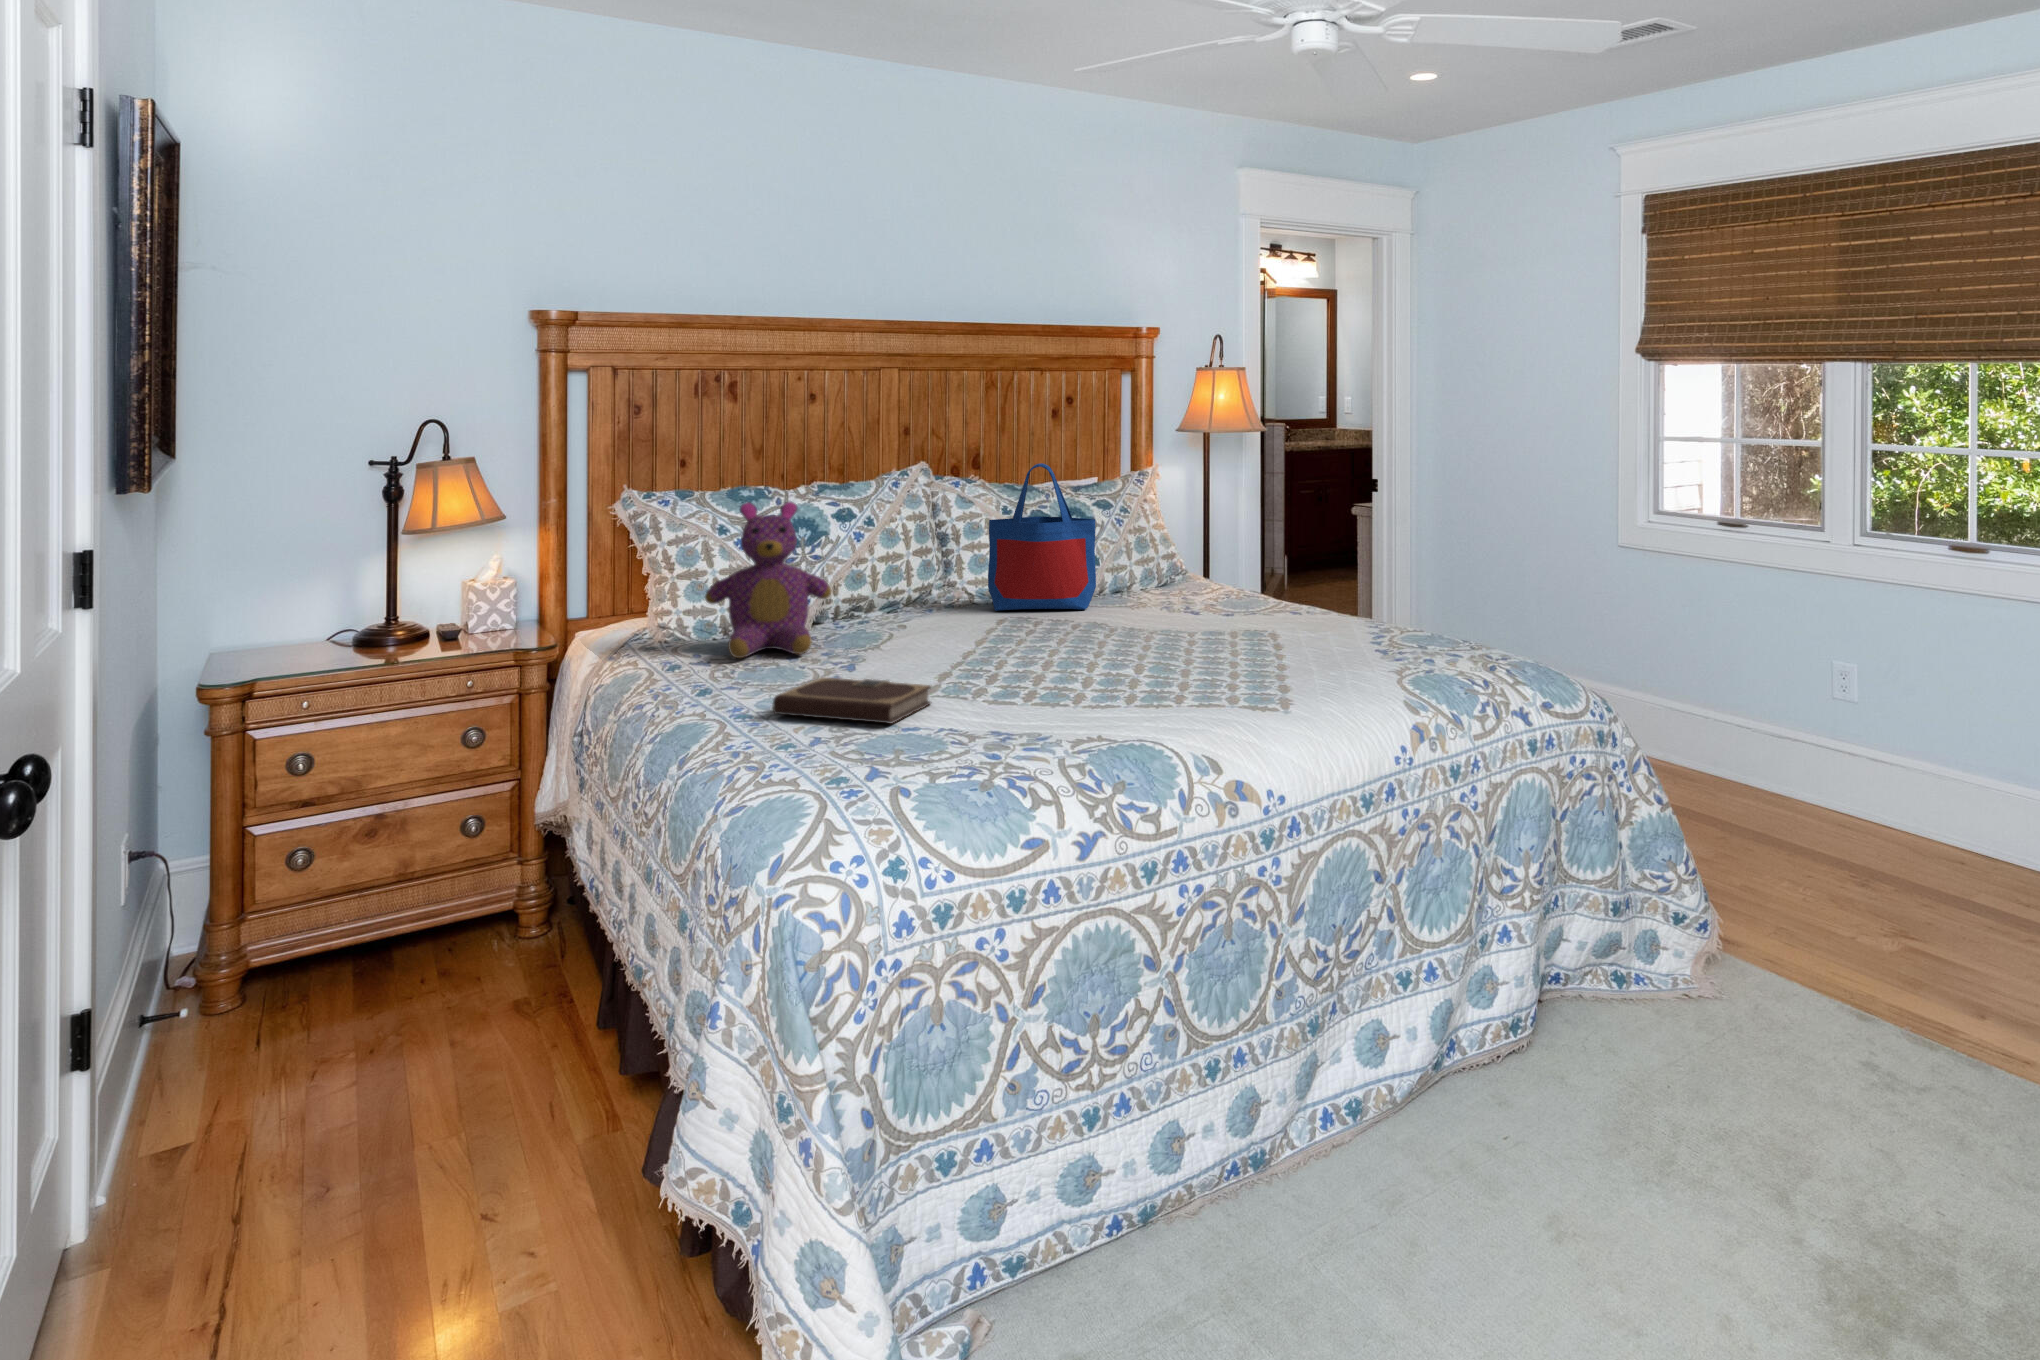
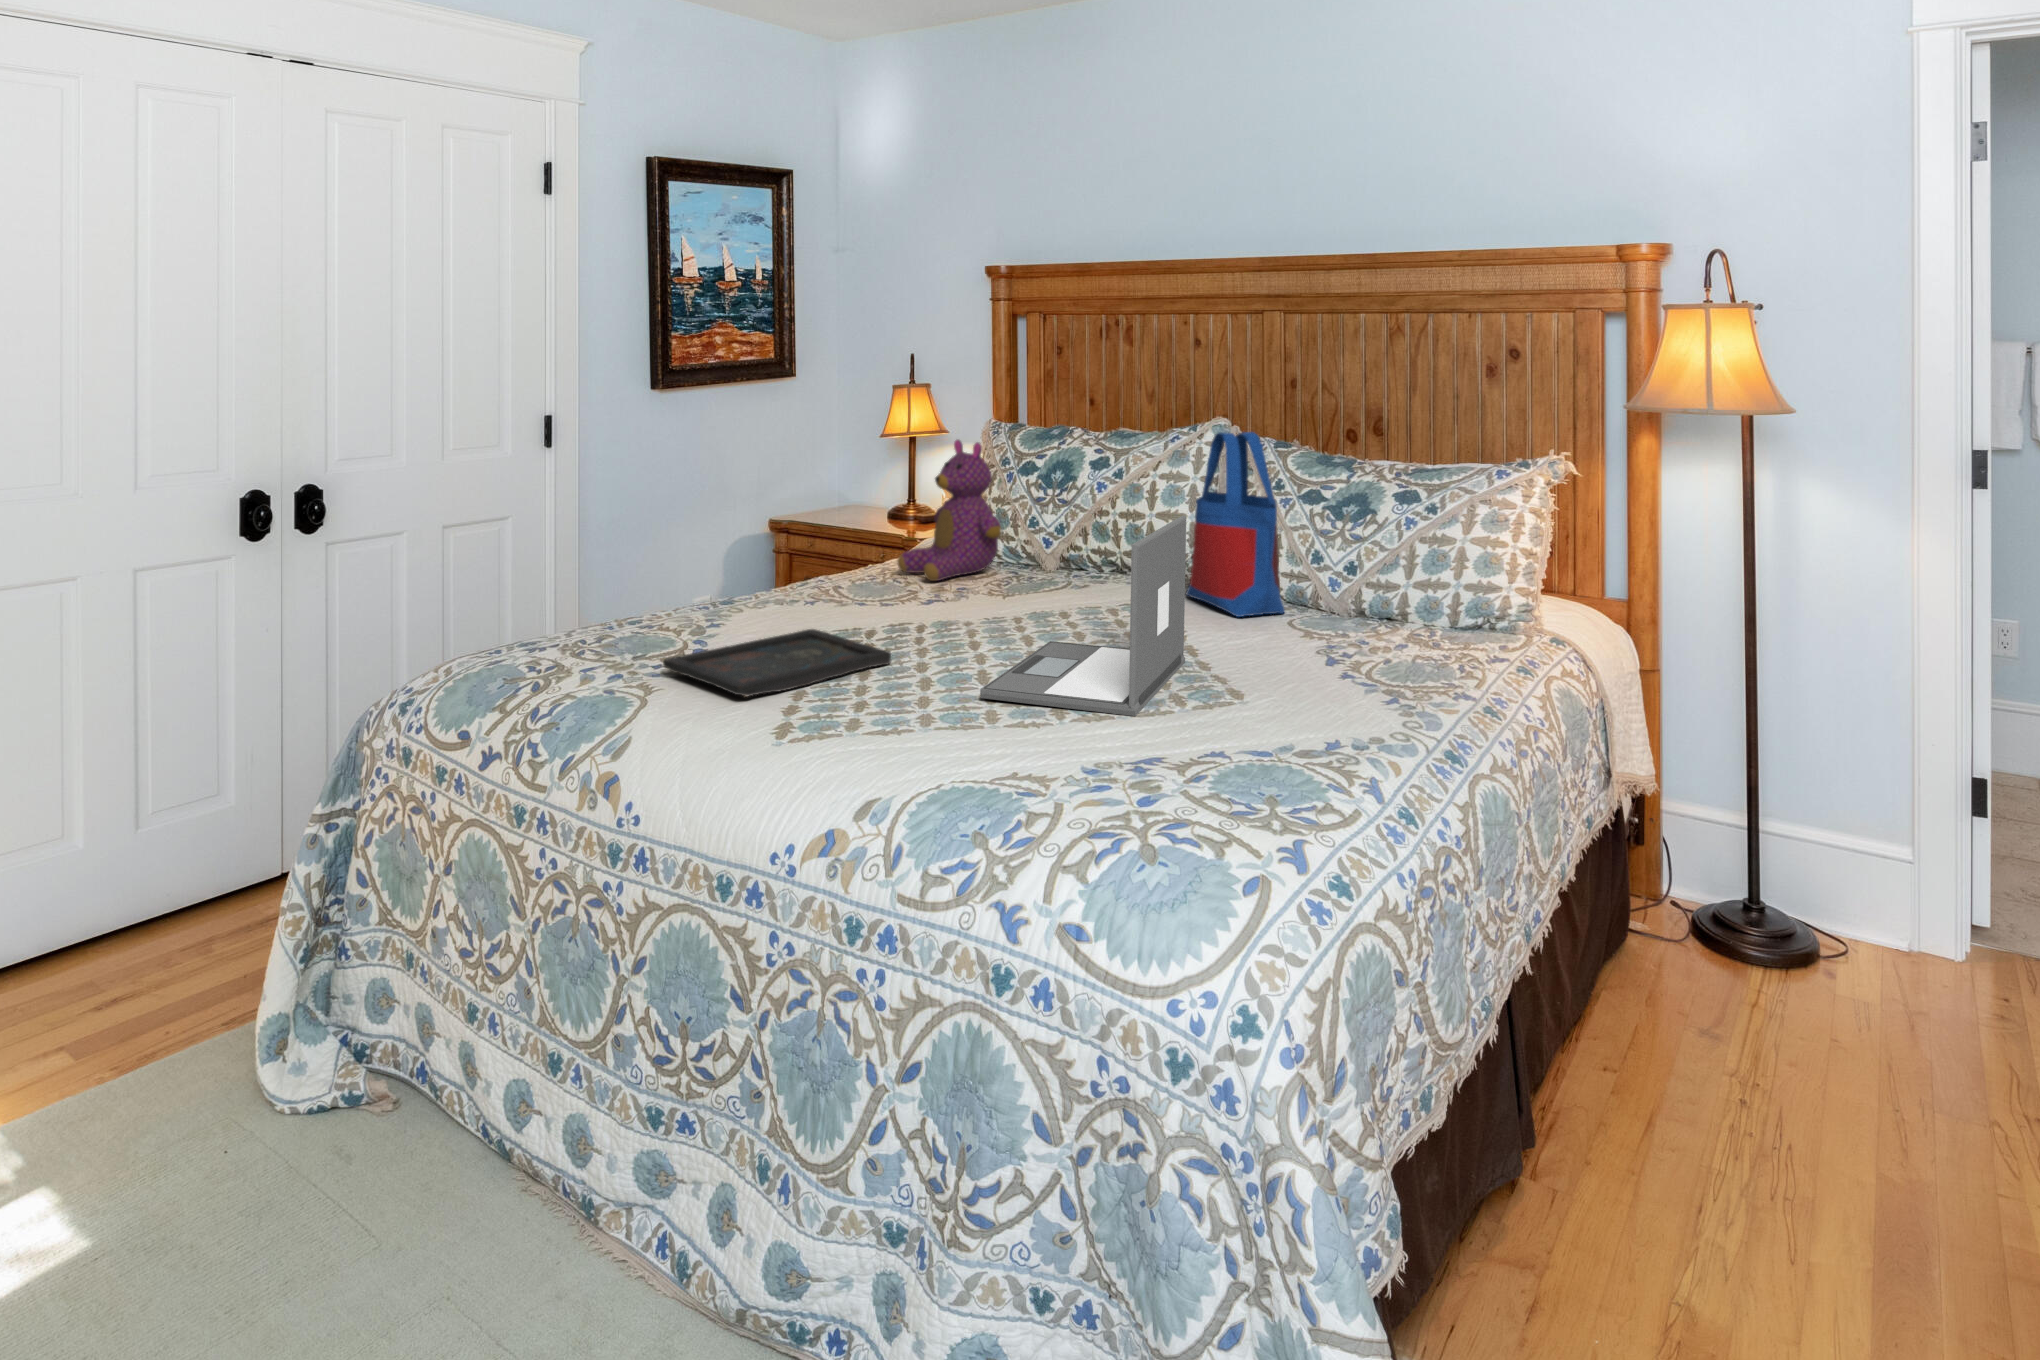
laptop: none [1120,520,1304,666] -> present [980,516,1186,716]
tray: none [989,669,1180,727] -> present [663,629,891,696]
notebook: present [773,677,931,723] -> none [689,590,793,632]

